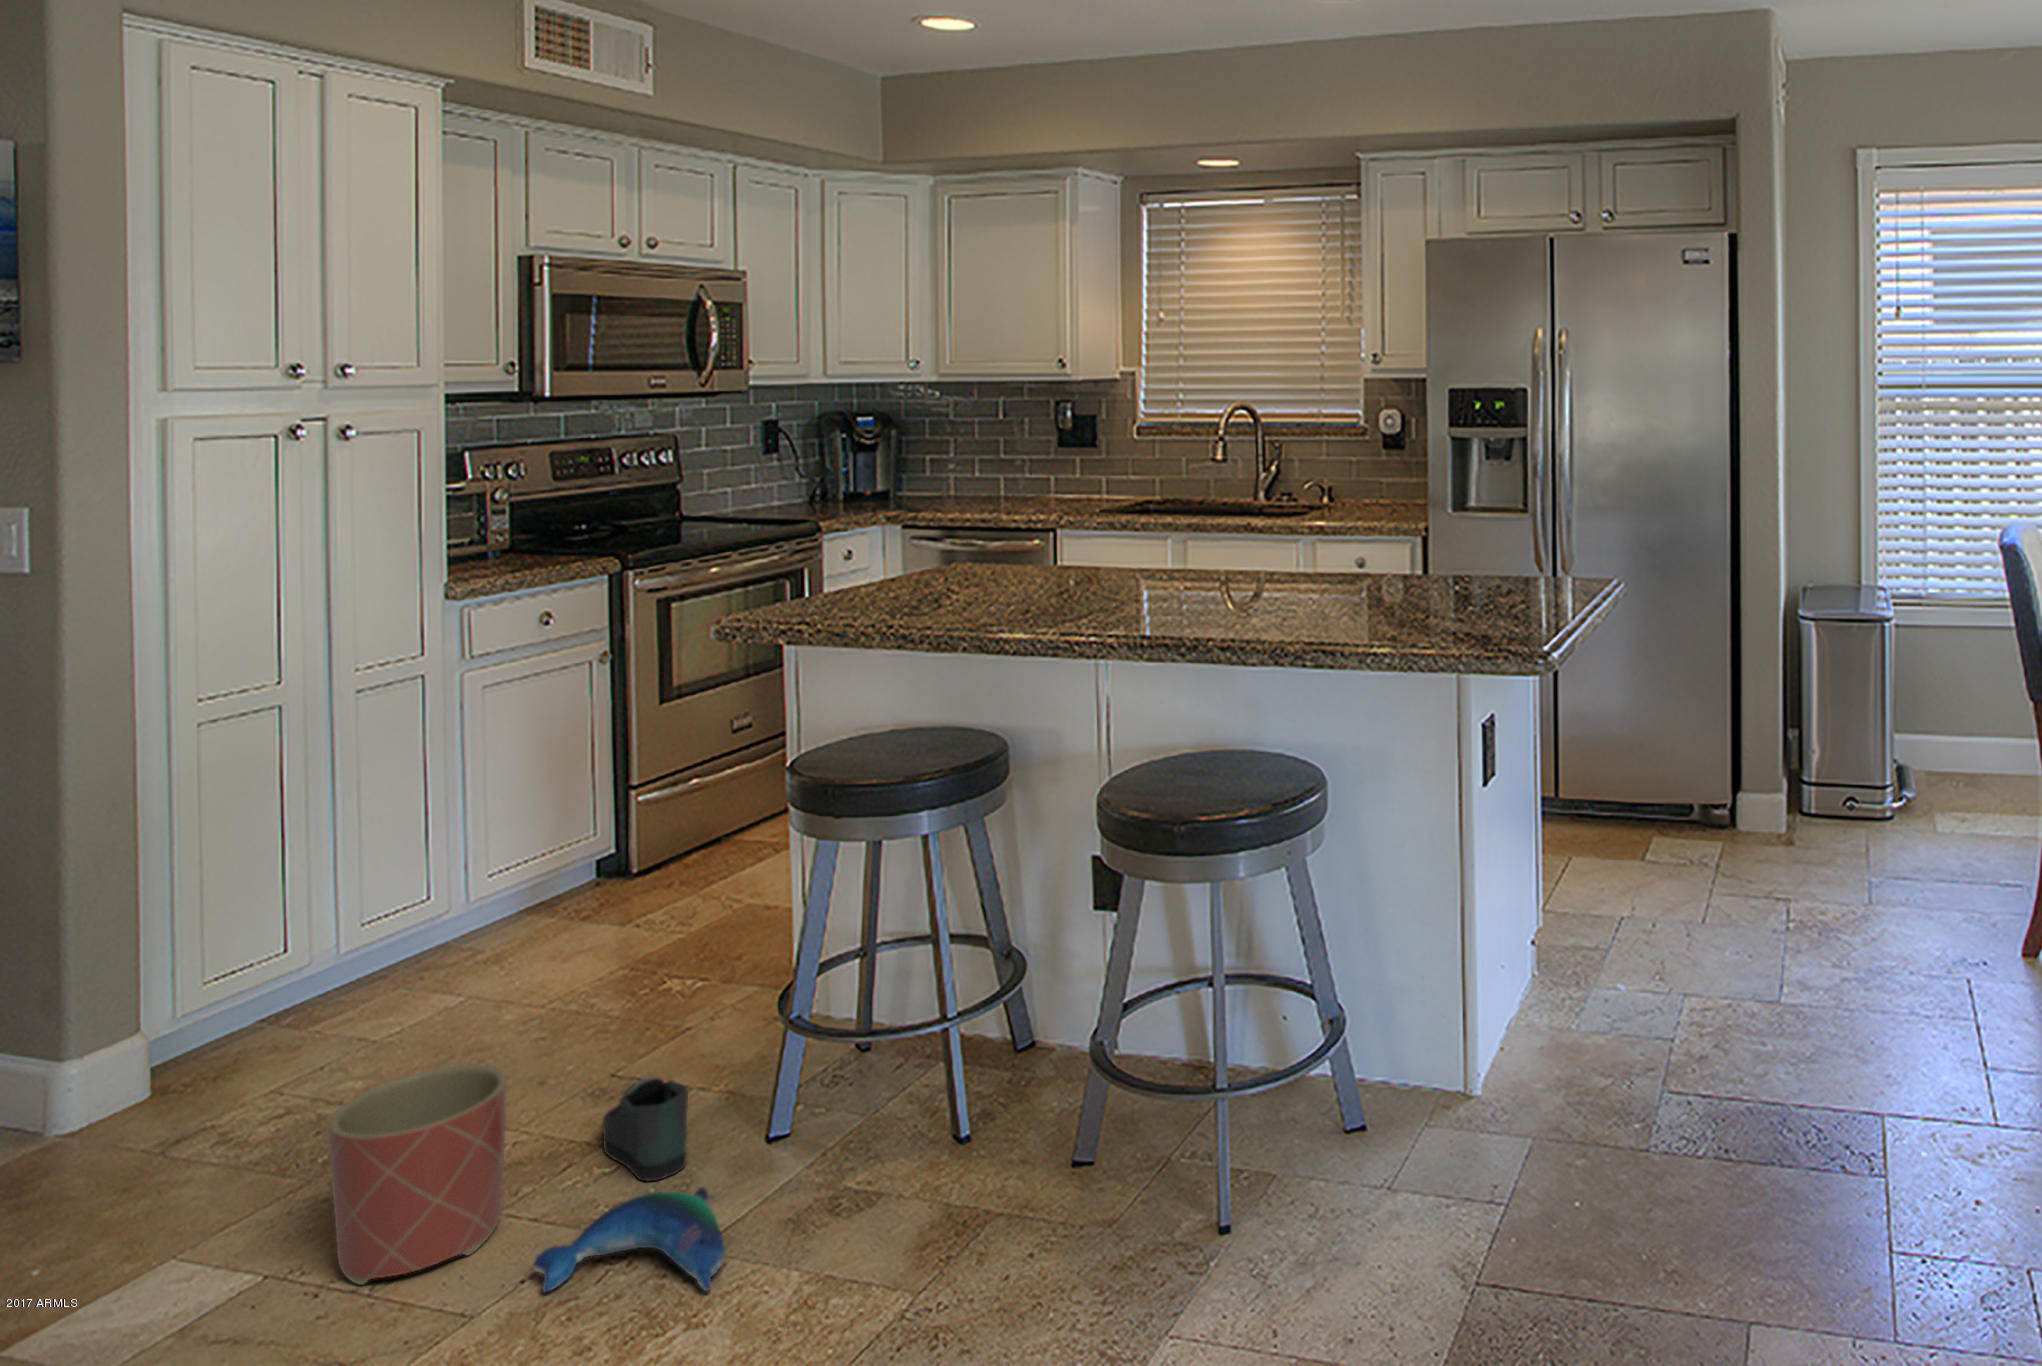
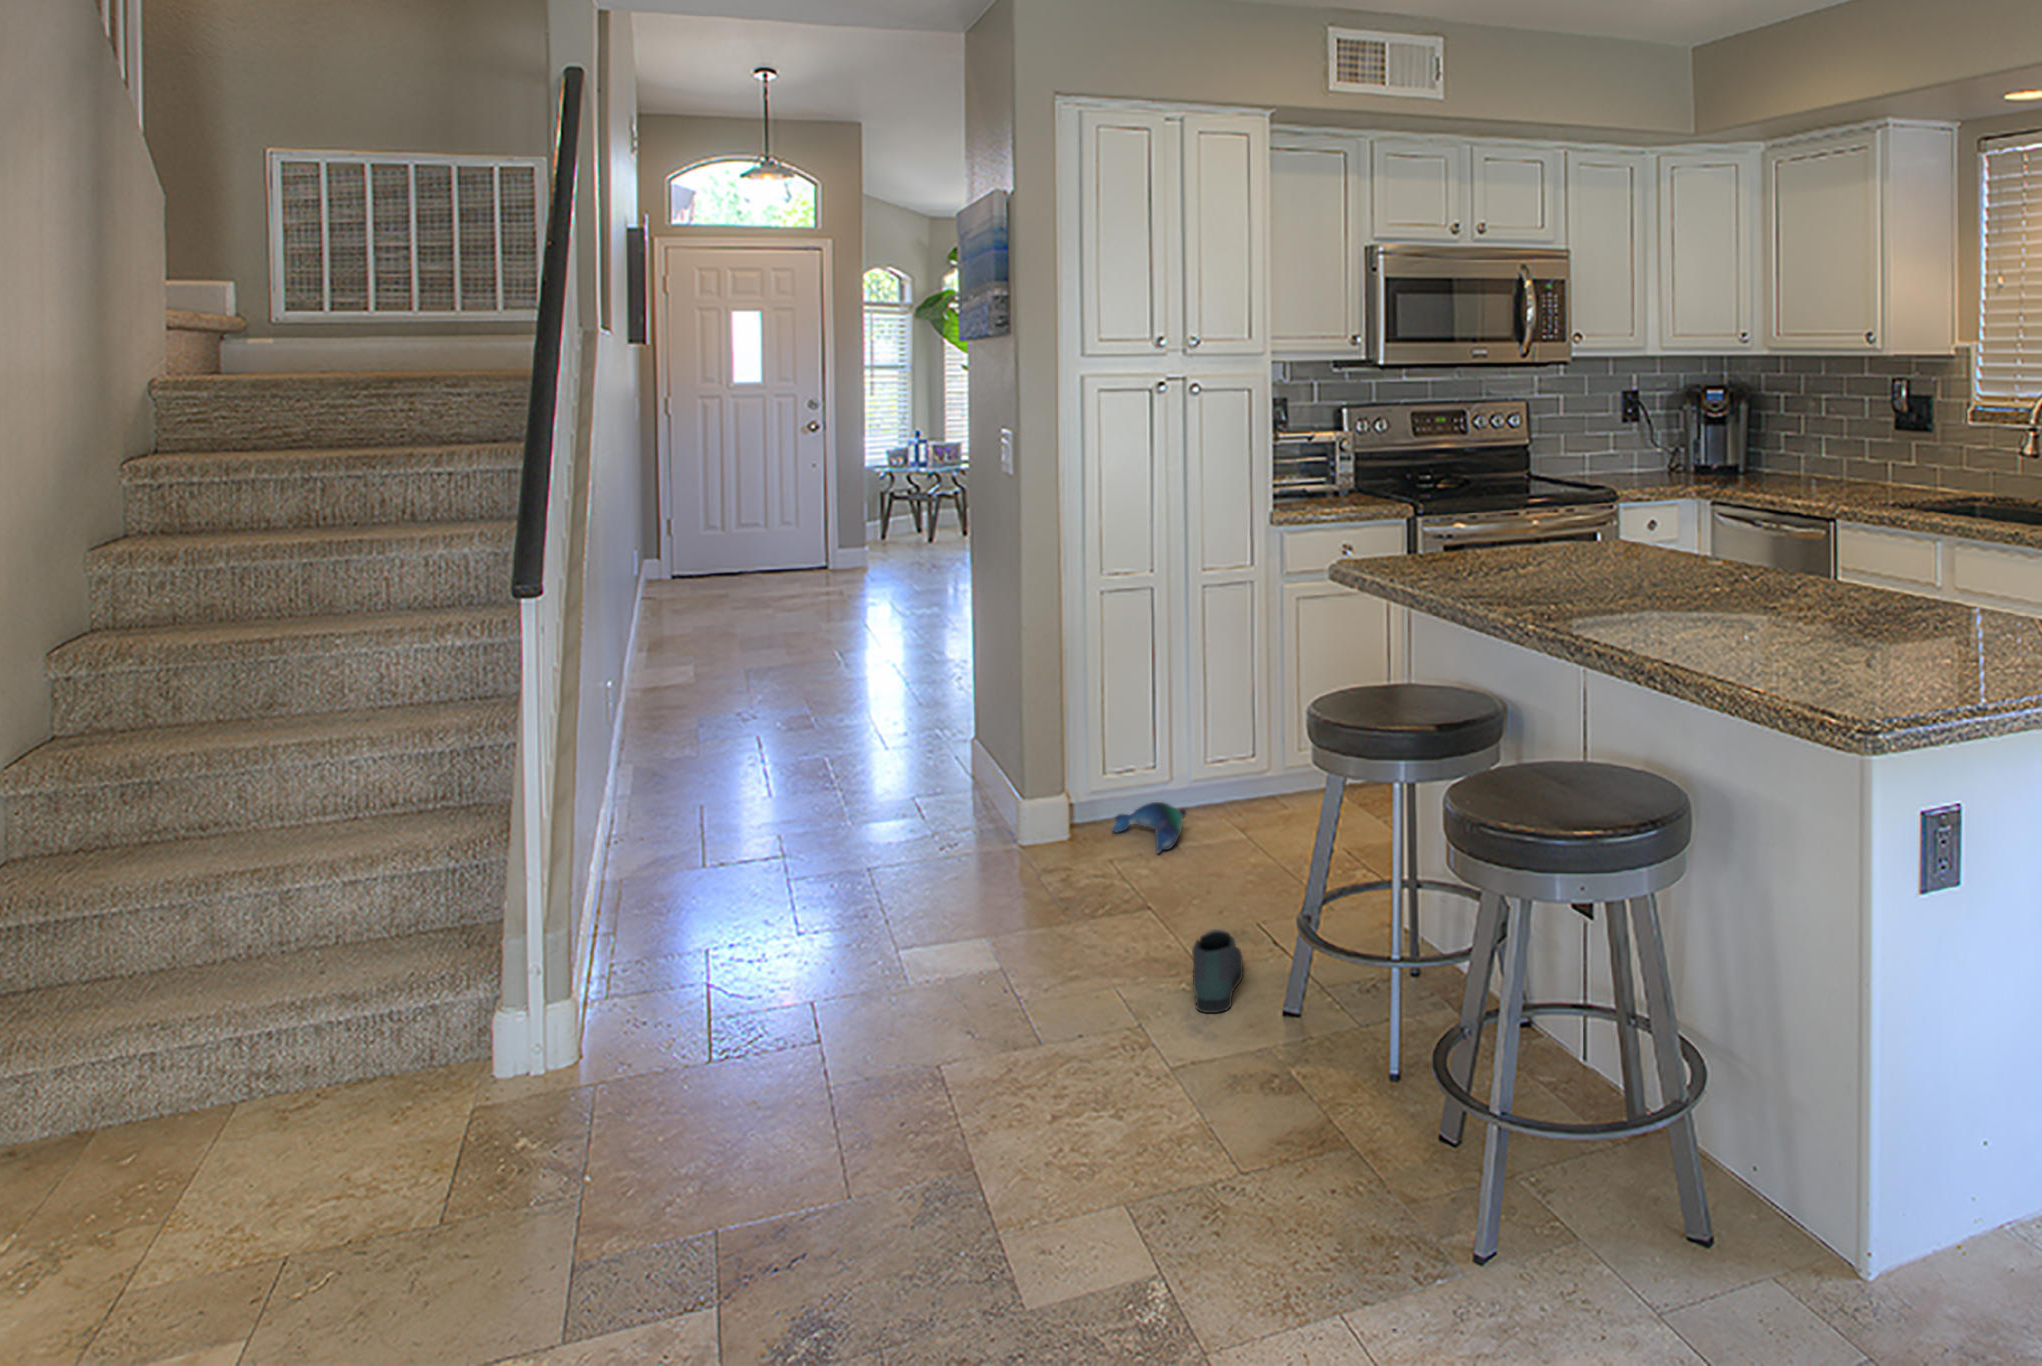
planter: present [329,1065,507,1285] -> none [1012,868,1119,1012]
plush toy: present [533,1187,725,1292] -> present [1113,802,1187,853]

